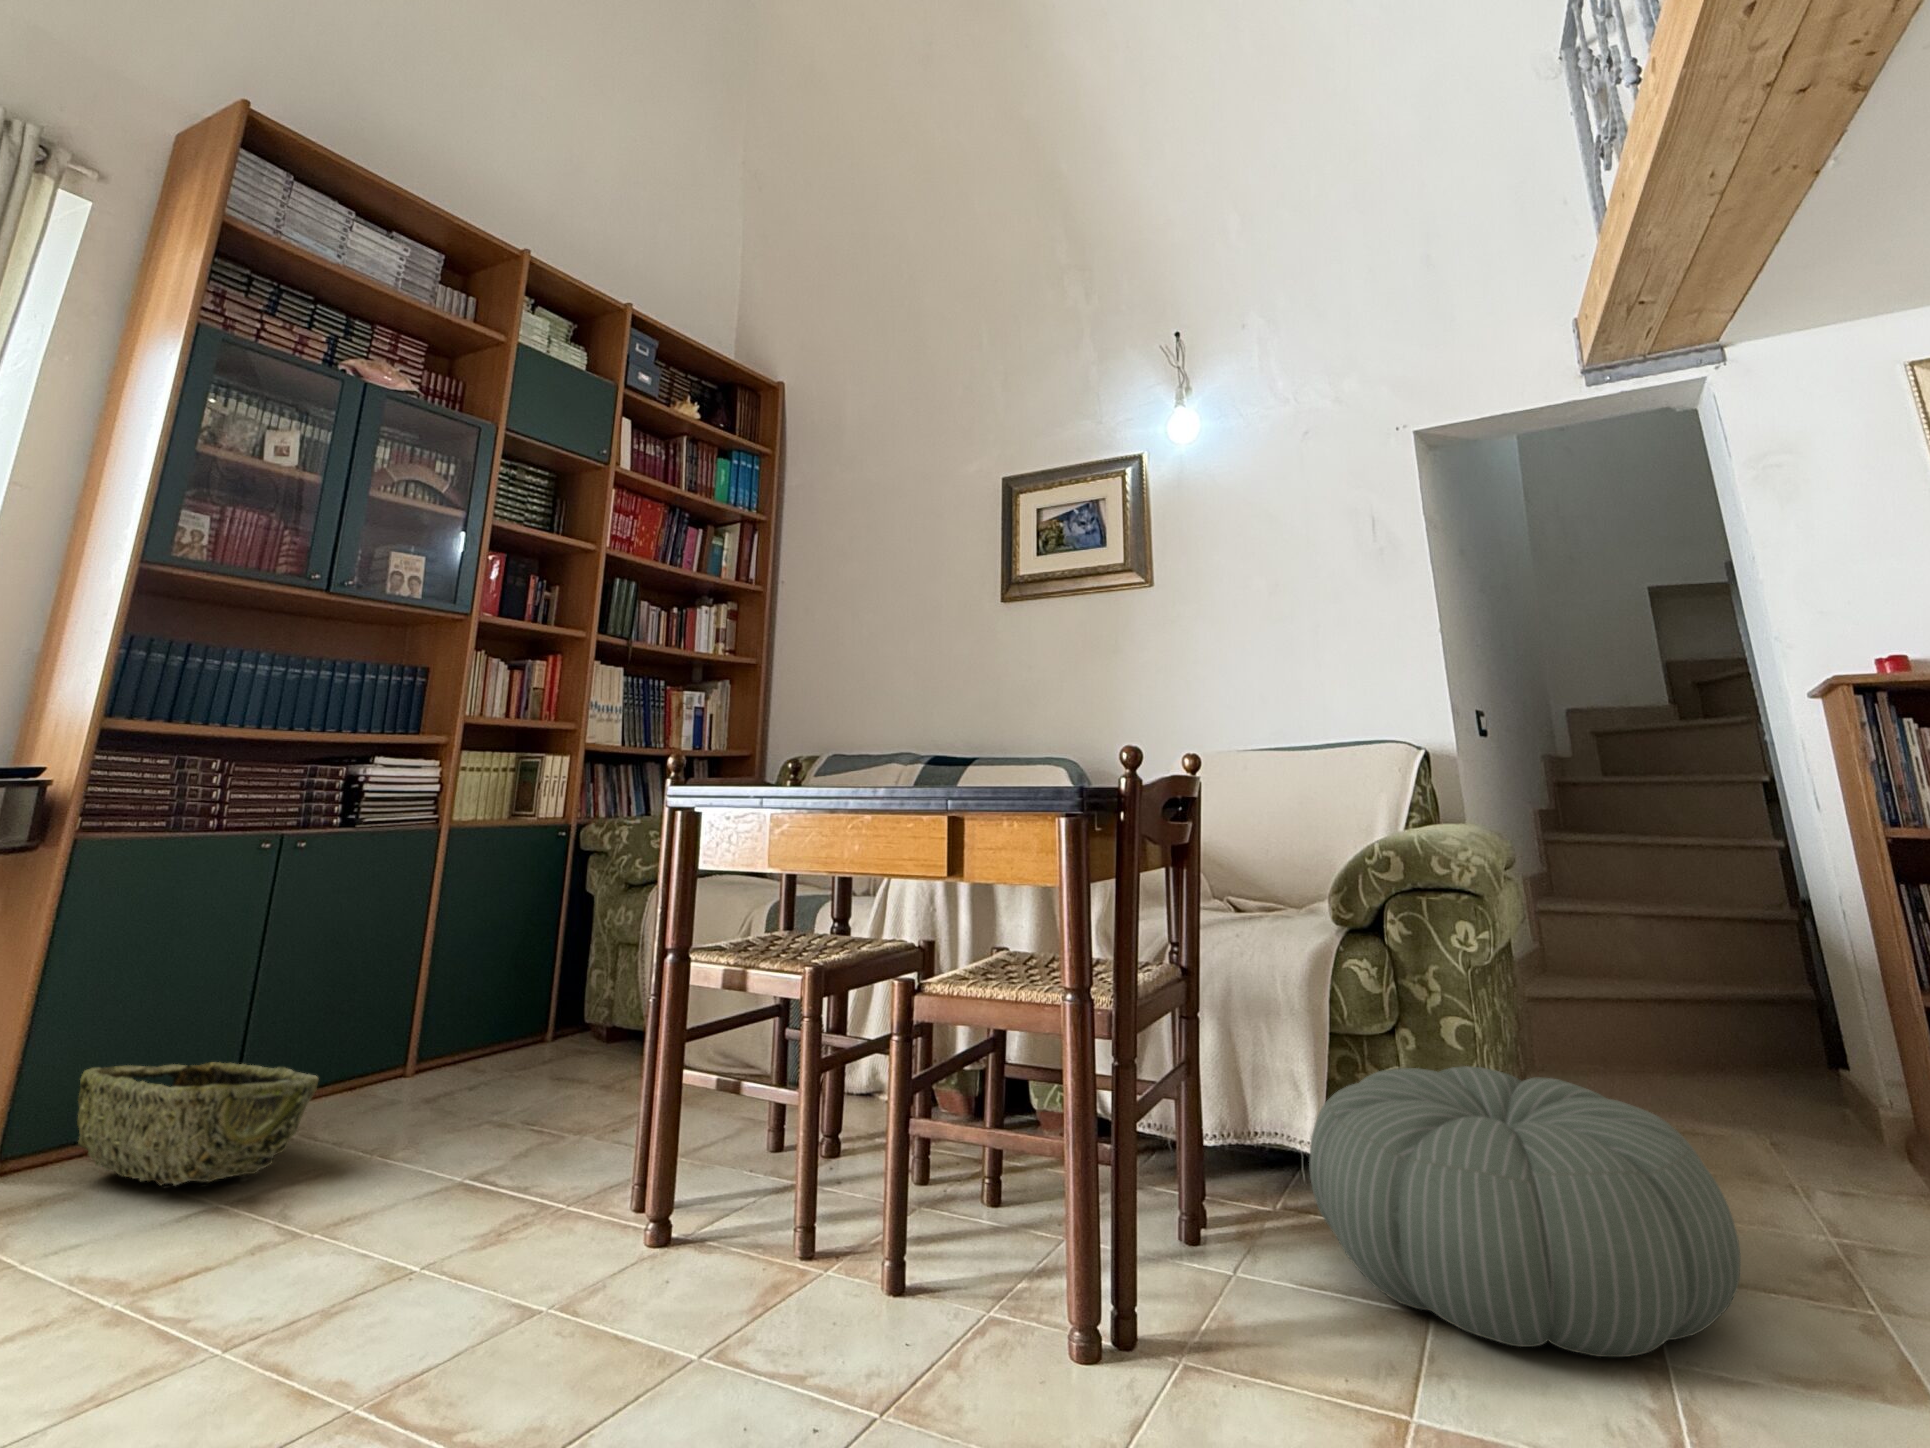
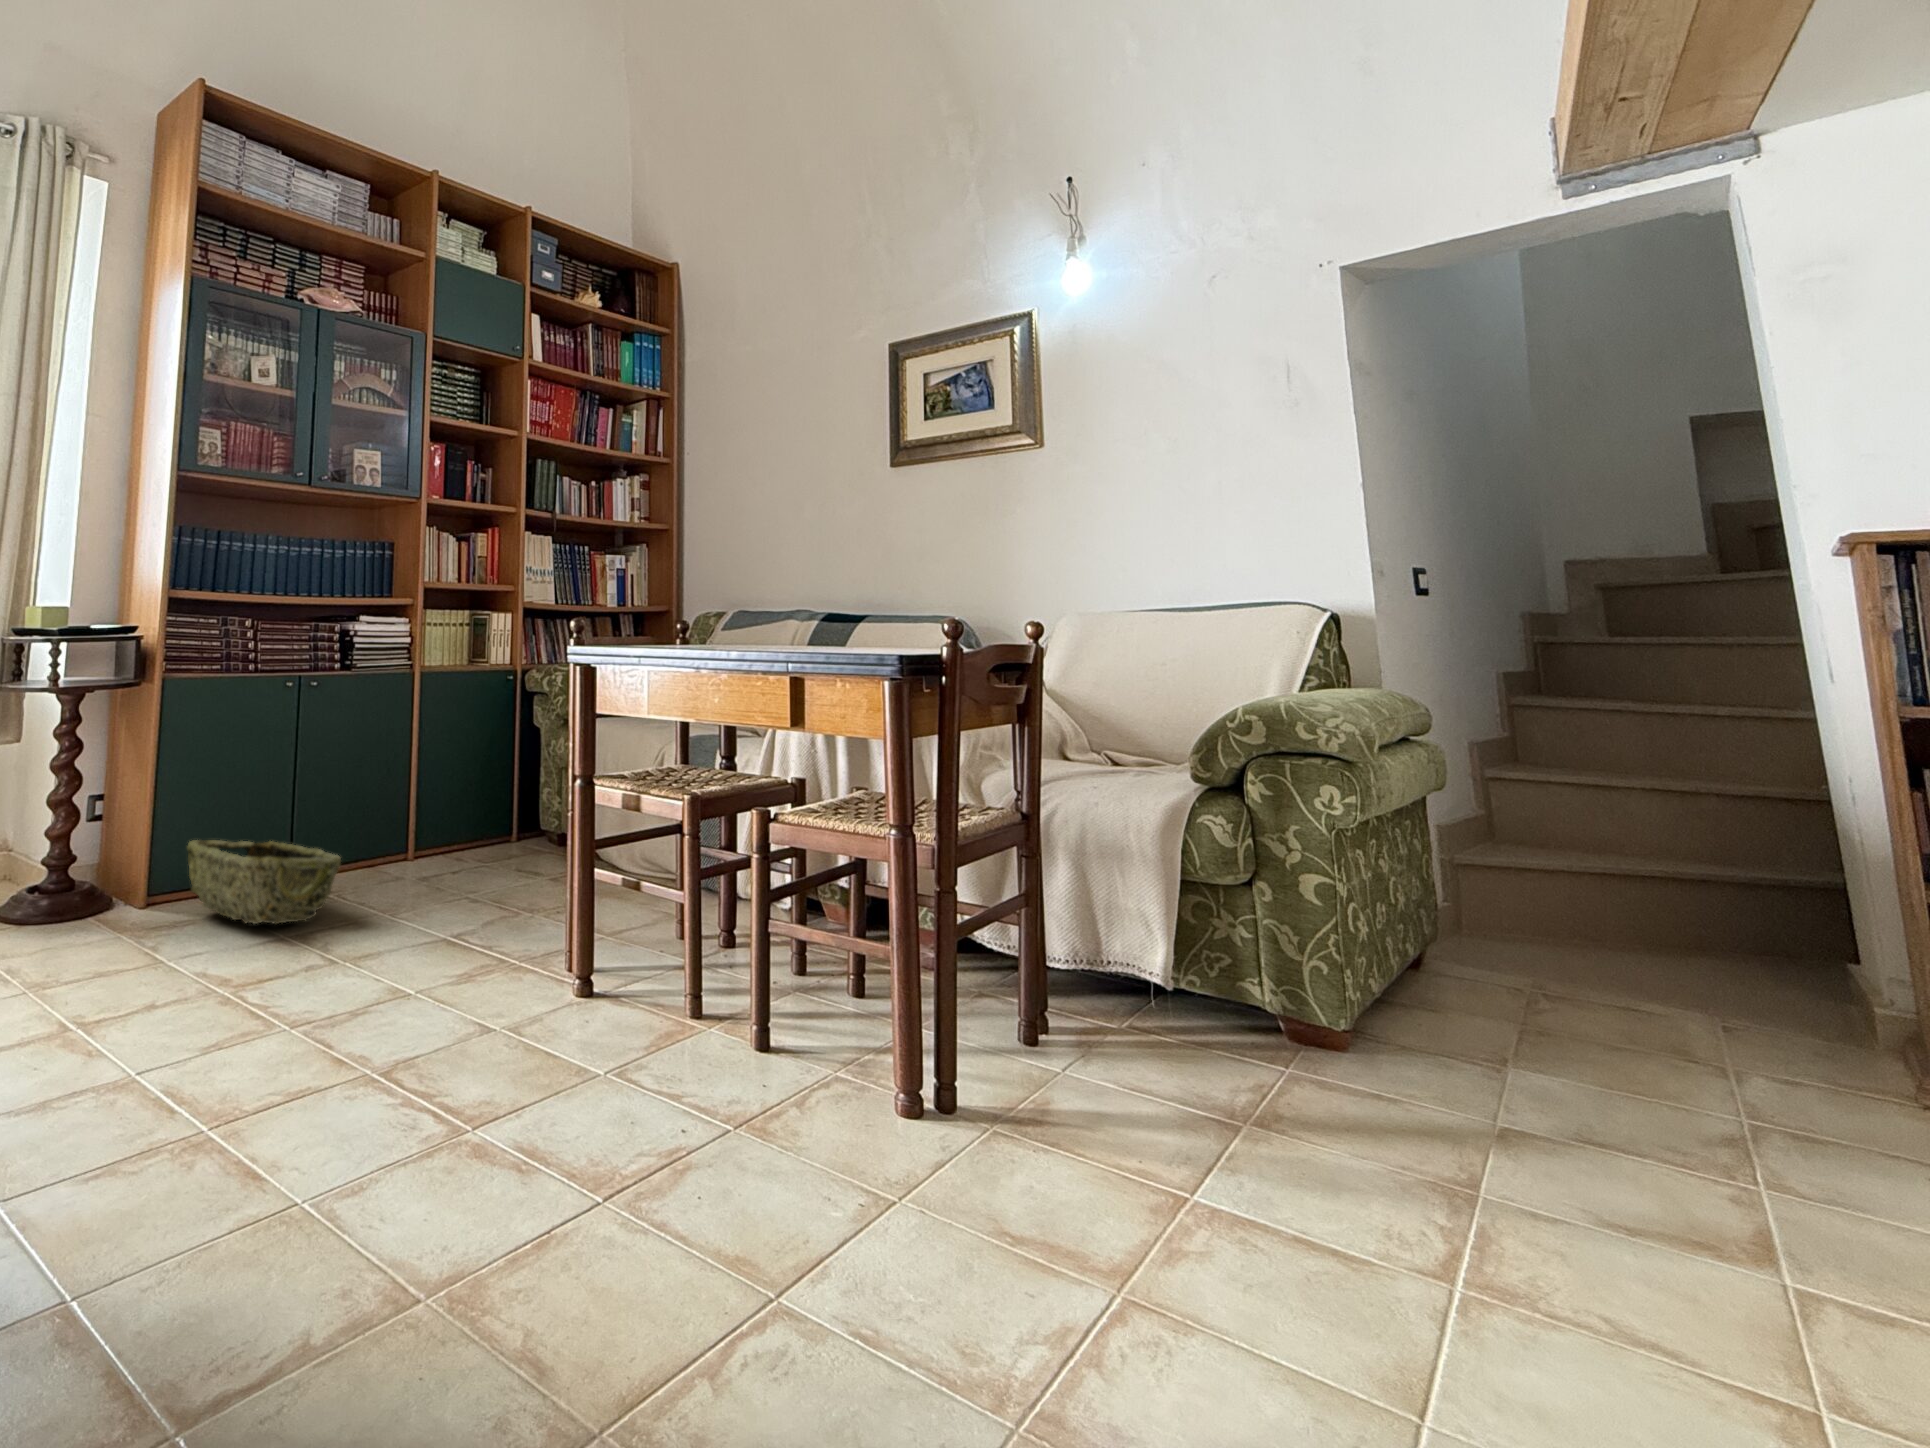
pouf: present [1309,1066,1740,1357] -> none [1140,915,1577,1180]

